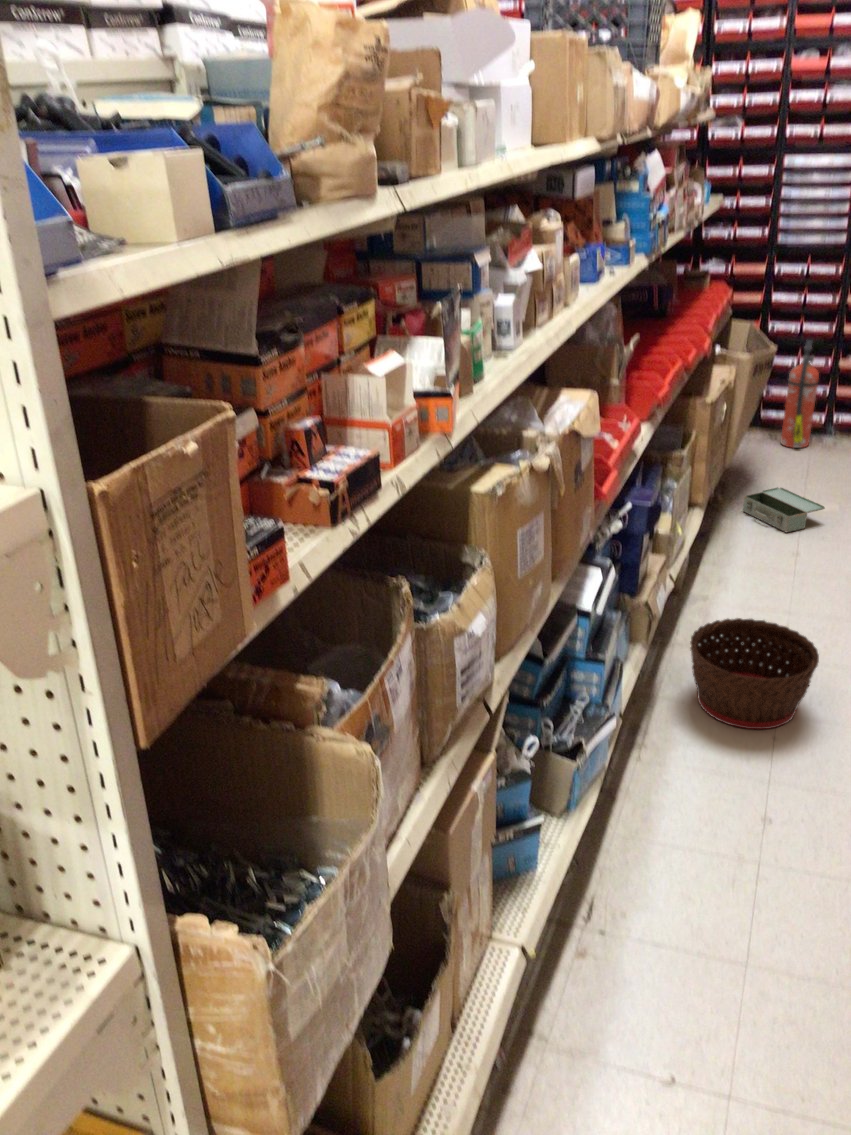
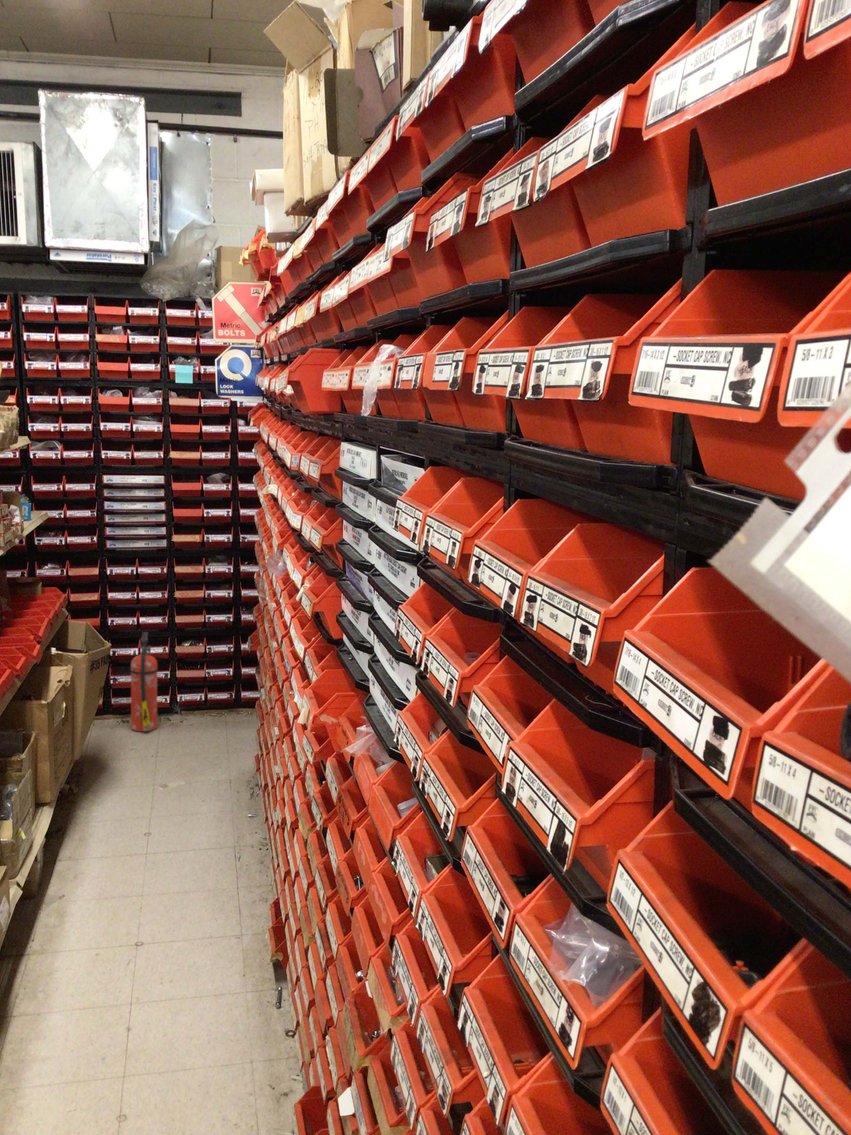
toolbox: present [743,488,825,532] -> none [97,772,172,816]
basket: present [690,618,819,729] -> none [41,908,166,1024]

